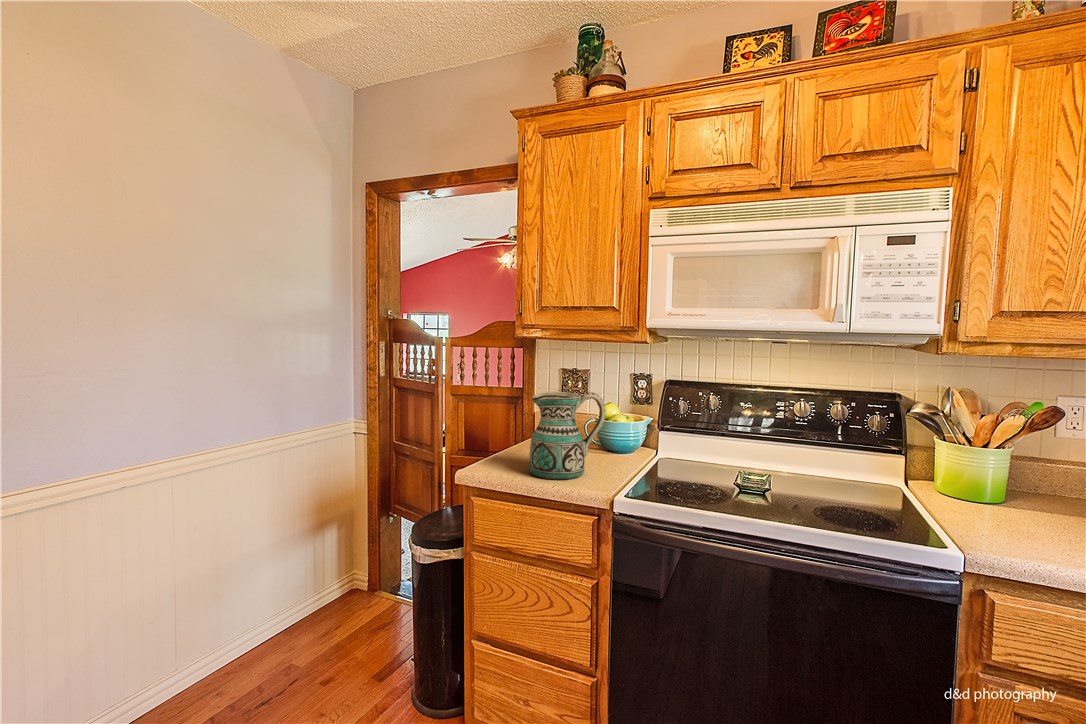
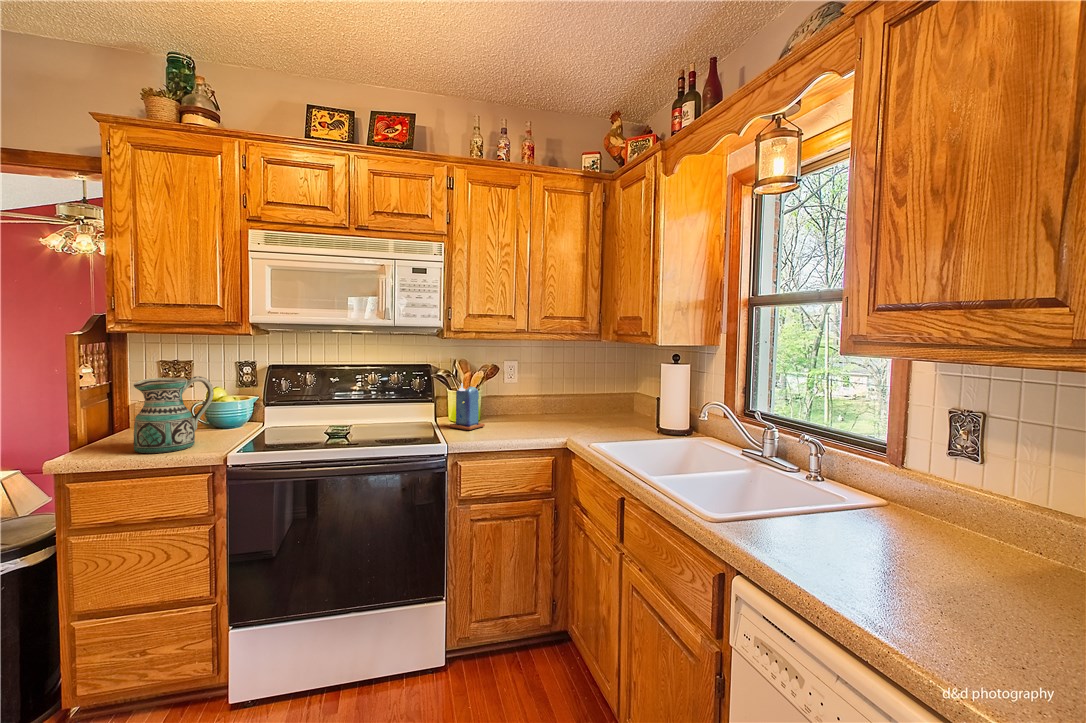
candle: none [948,435,1031,527] -> present [449,383,485,430]

